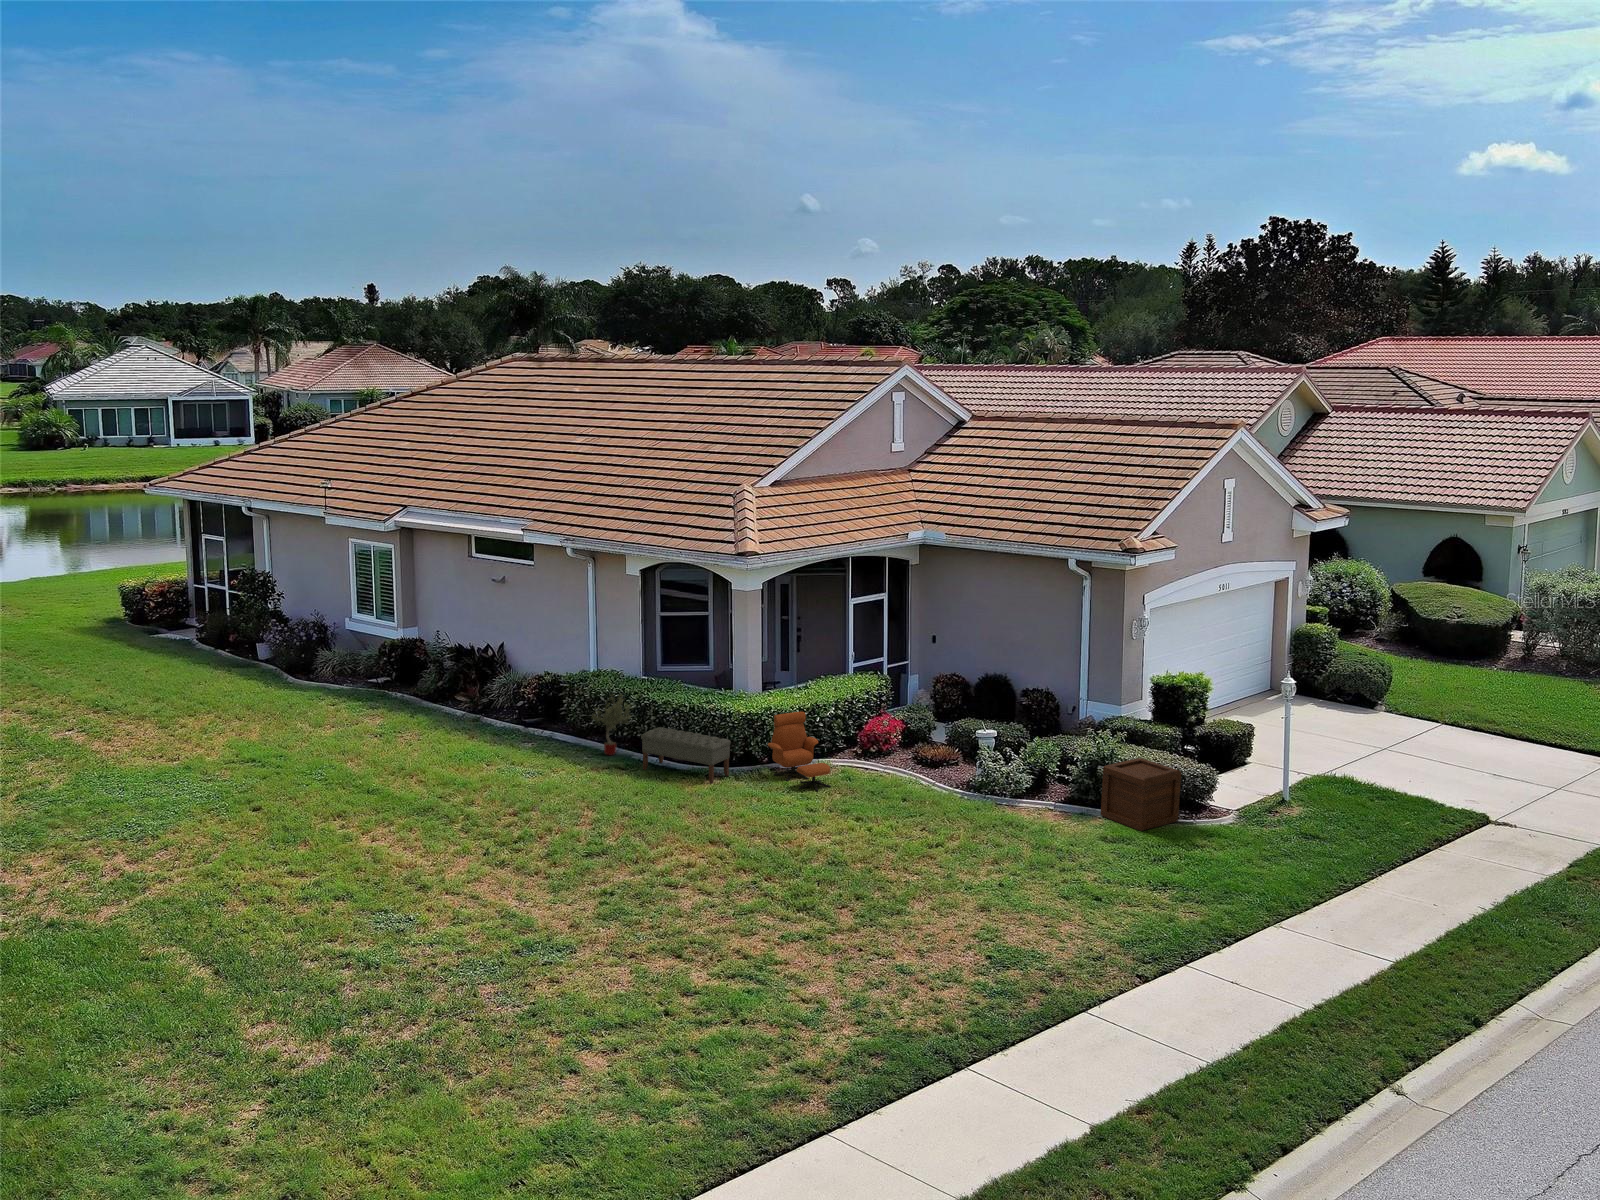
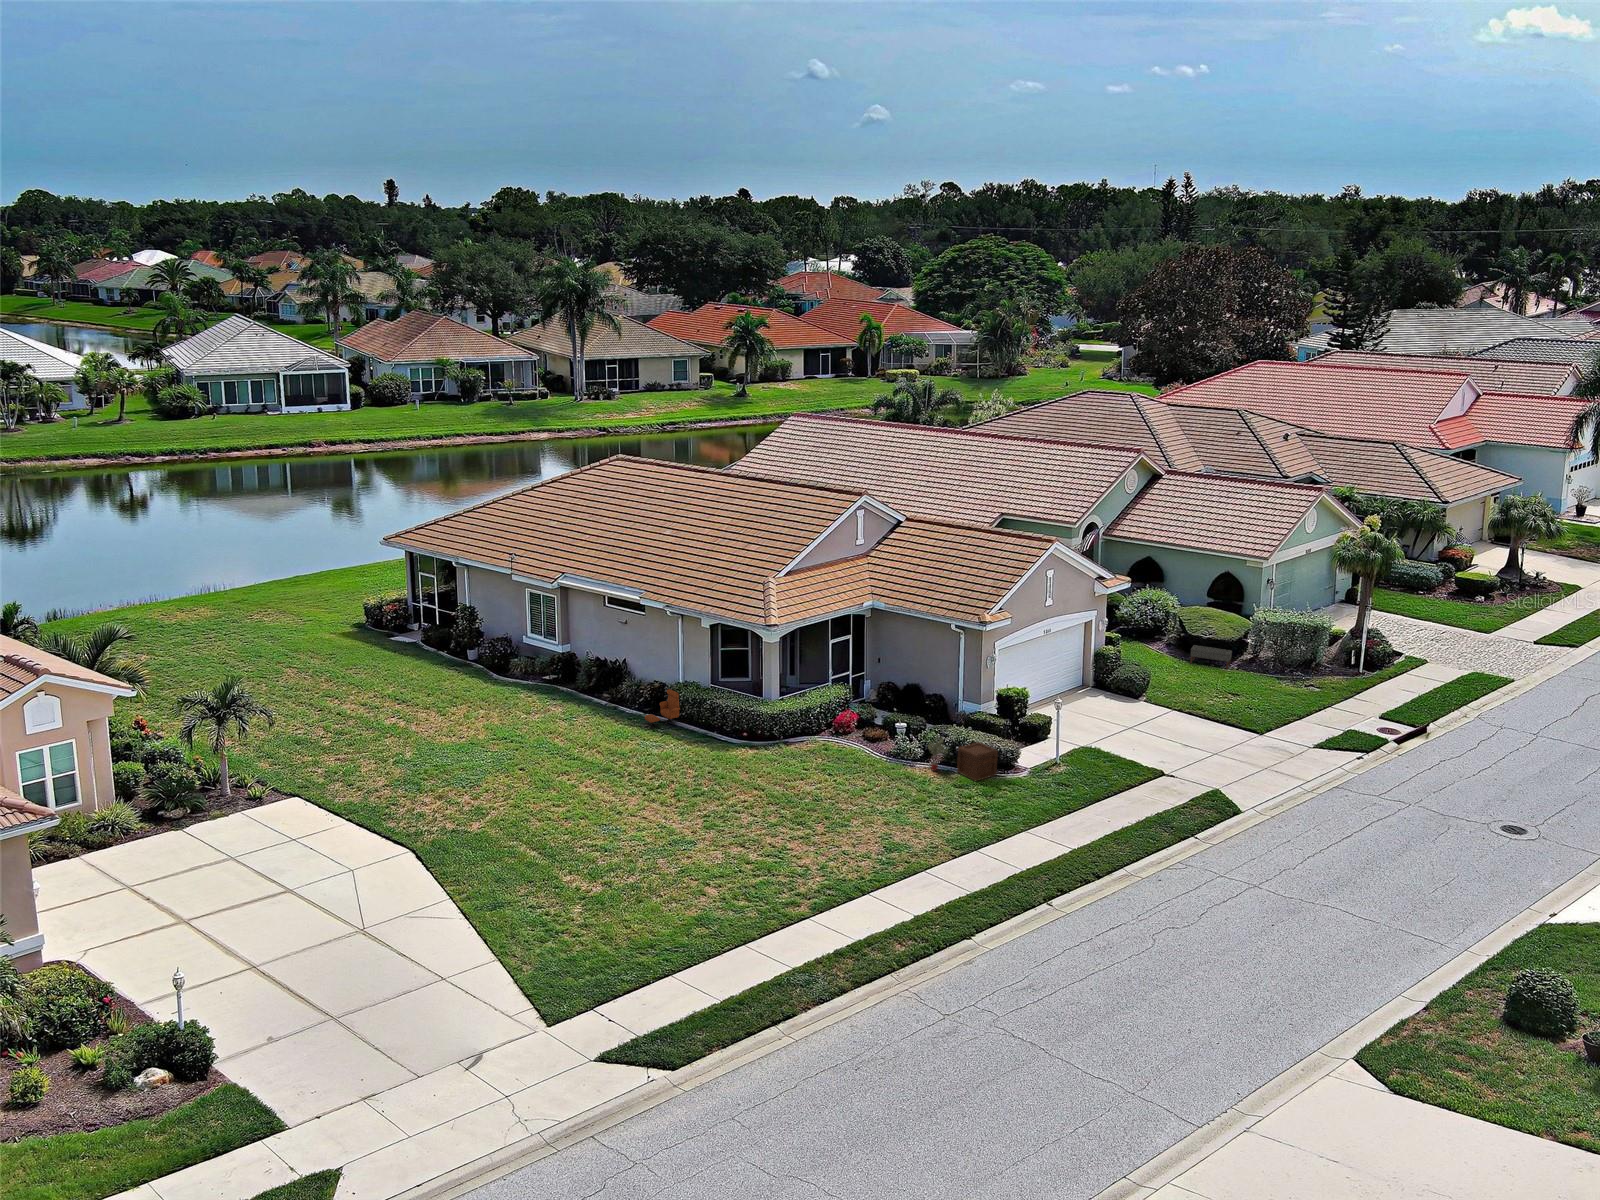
potted tree: present [592,695,630,755] -> present [928,738,947,771]
lounge chair: present [768,712,831,792] -> present [644,689,680,729]
bench: present [641,727,731,784] -> present [1190,645,1232,669]

